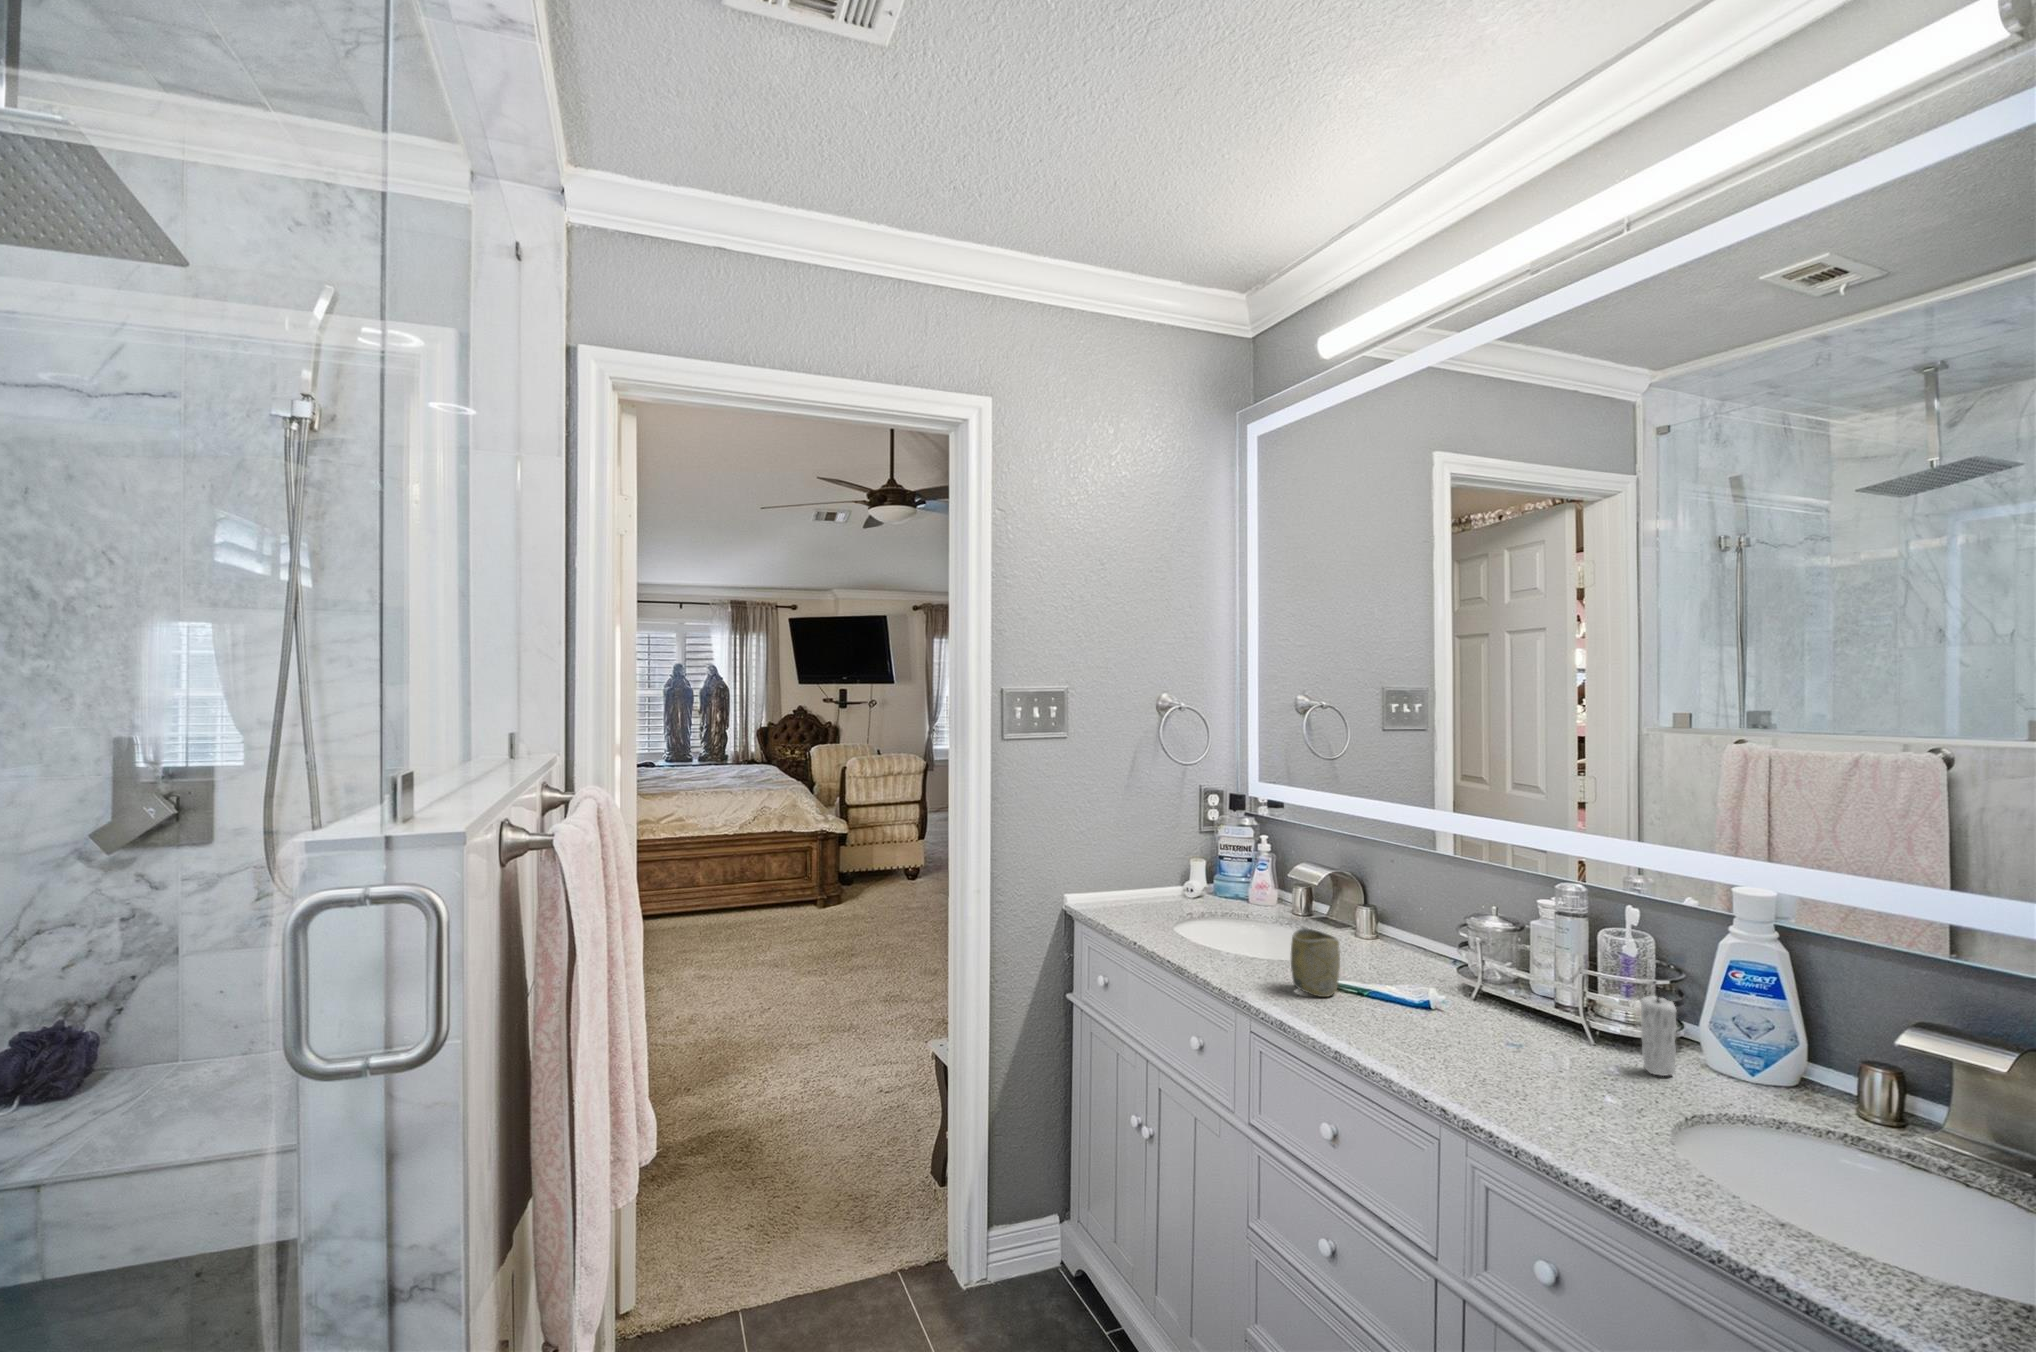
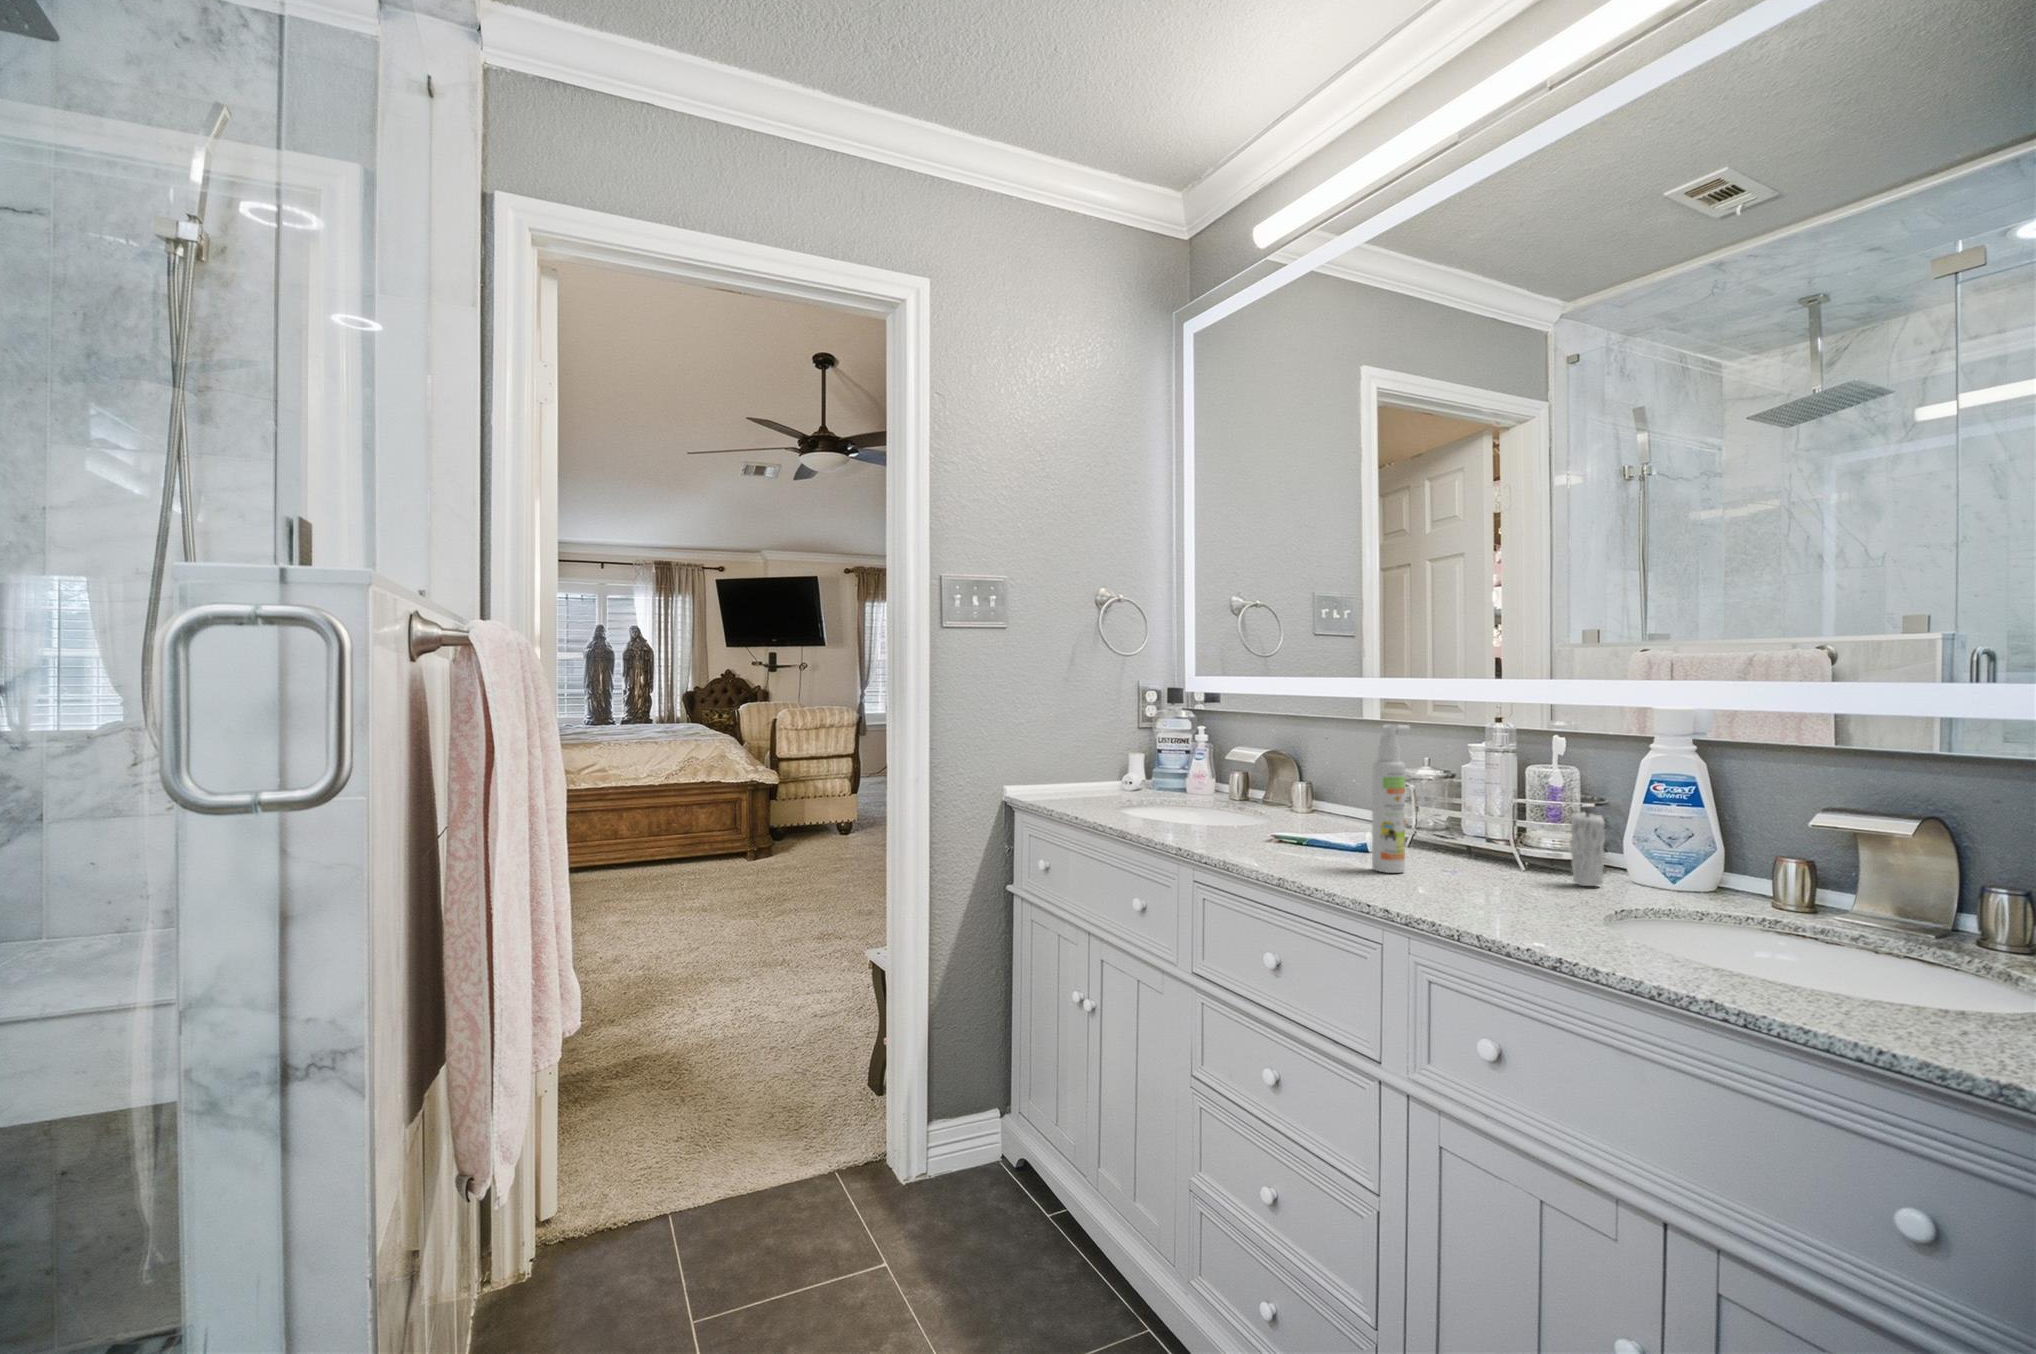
spray bottle: none [1433,891,1472,1045] -> present [1372,725,1410,873]
cup: present [1291,928,1340,997] -> none [1232,786,1279,848]

